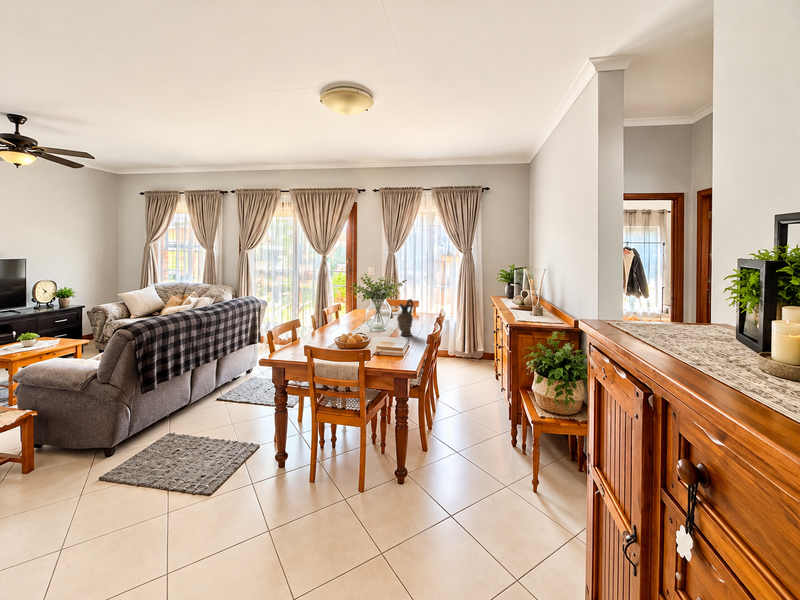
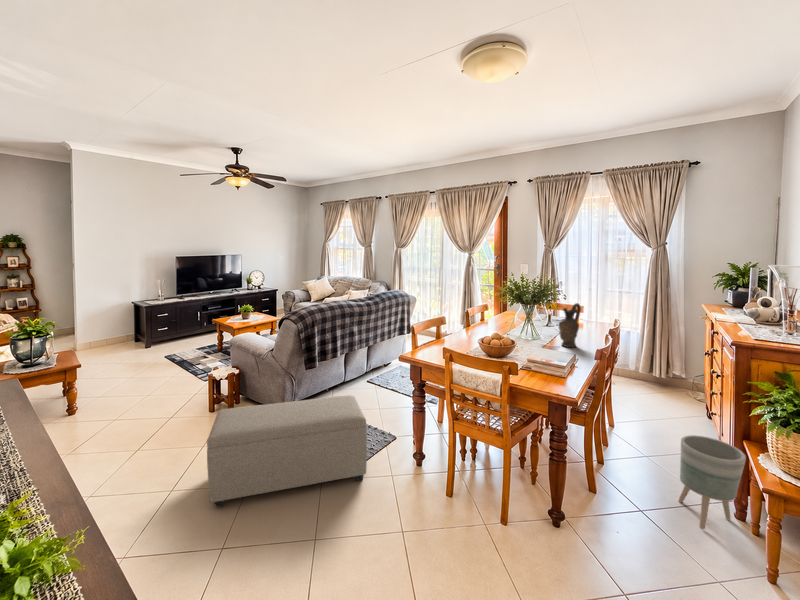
planter: none [485,391,523,458] -> present [679,435,746,529]
ottoman: none [16,410,227,568] -> present [207,395,367,507]

